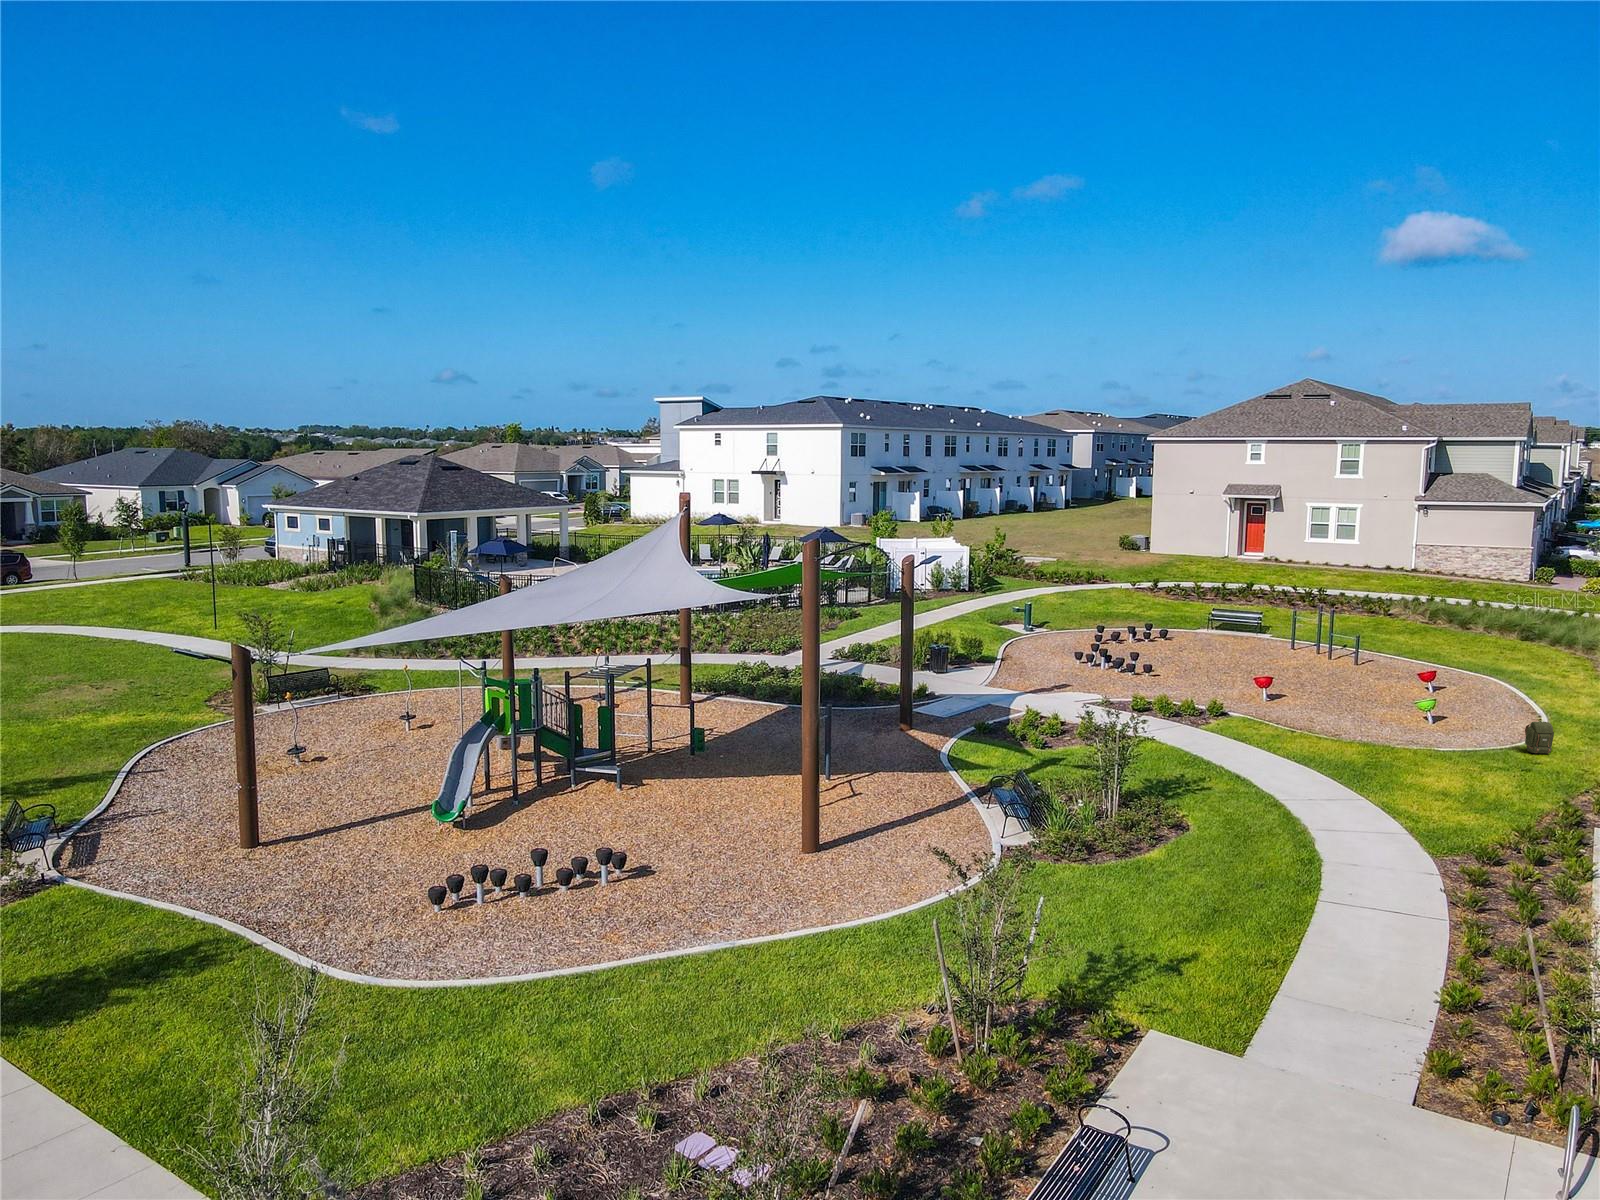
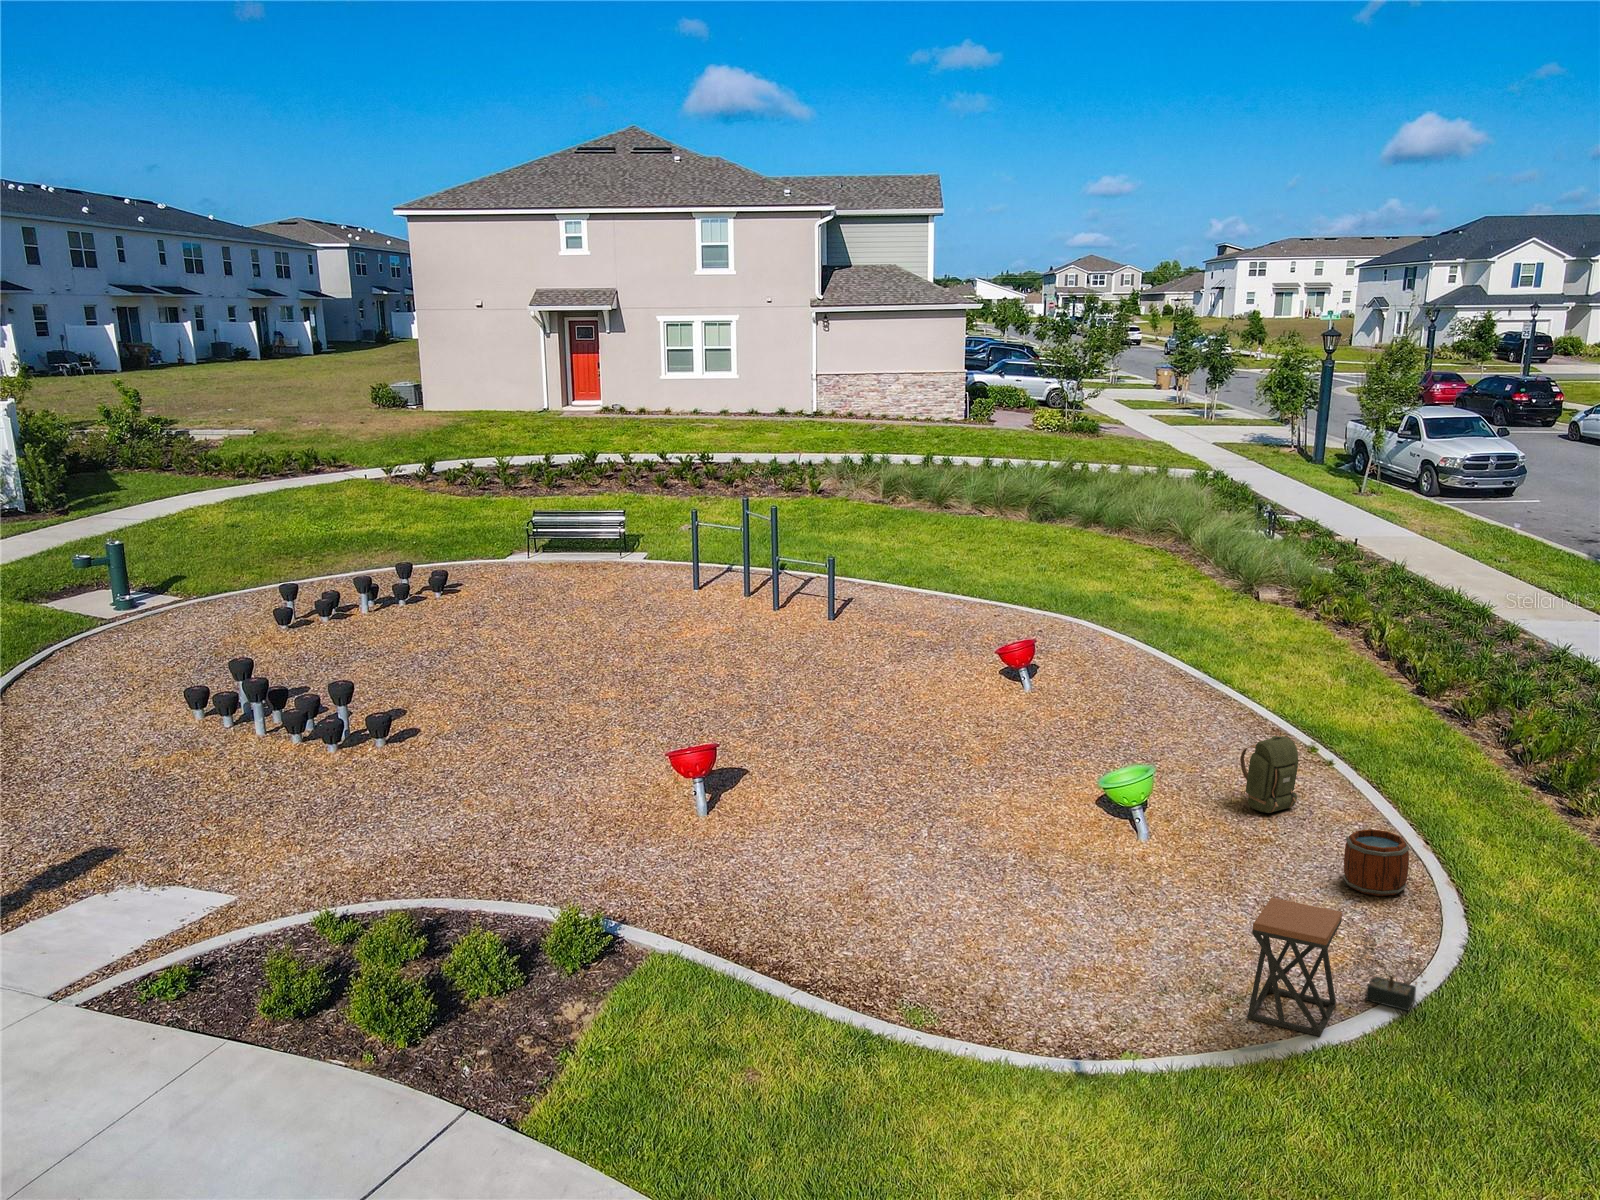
stool: none [1462,753,1505,798] -> present [1248,898,1342,1036]
bucket: none [1546,753,1577,779] -> present [1343,829,1410,896]
decorative plant: none [1512,773,1543,799] -> present [1353,937,1427,1011]

